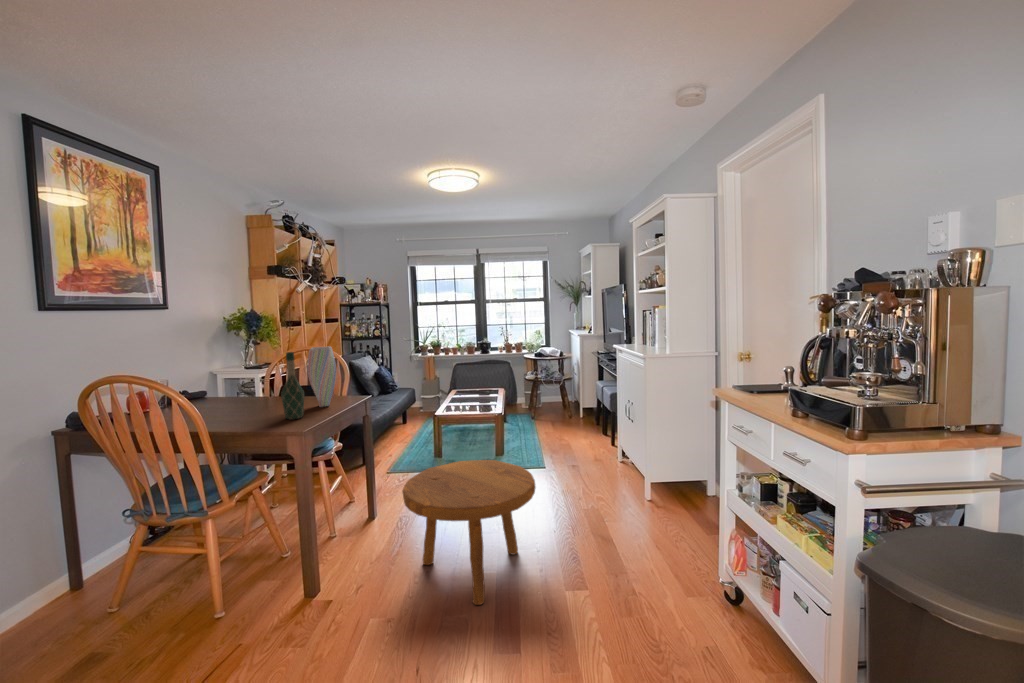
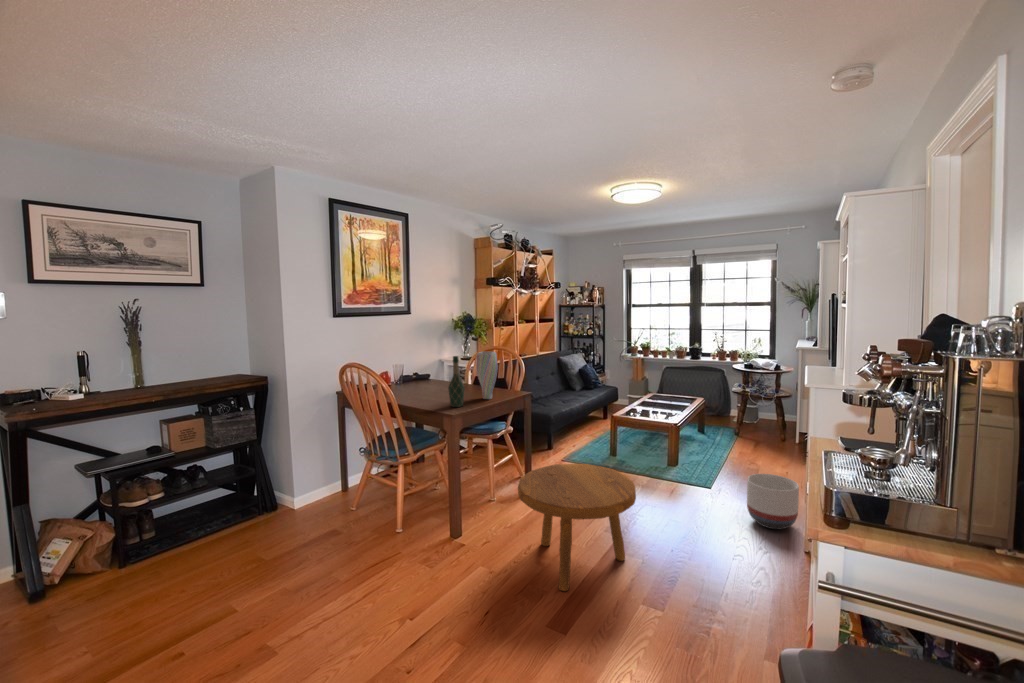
planter: none [589,441,631,489] -> present [747,474,799,529]

